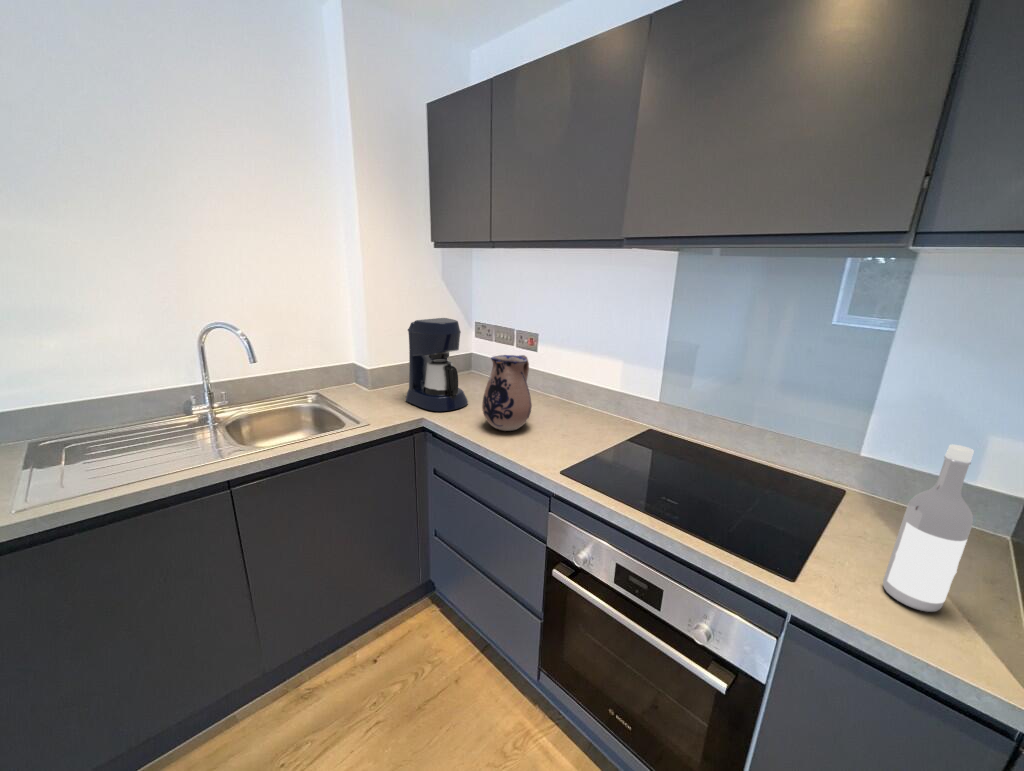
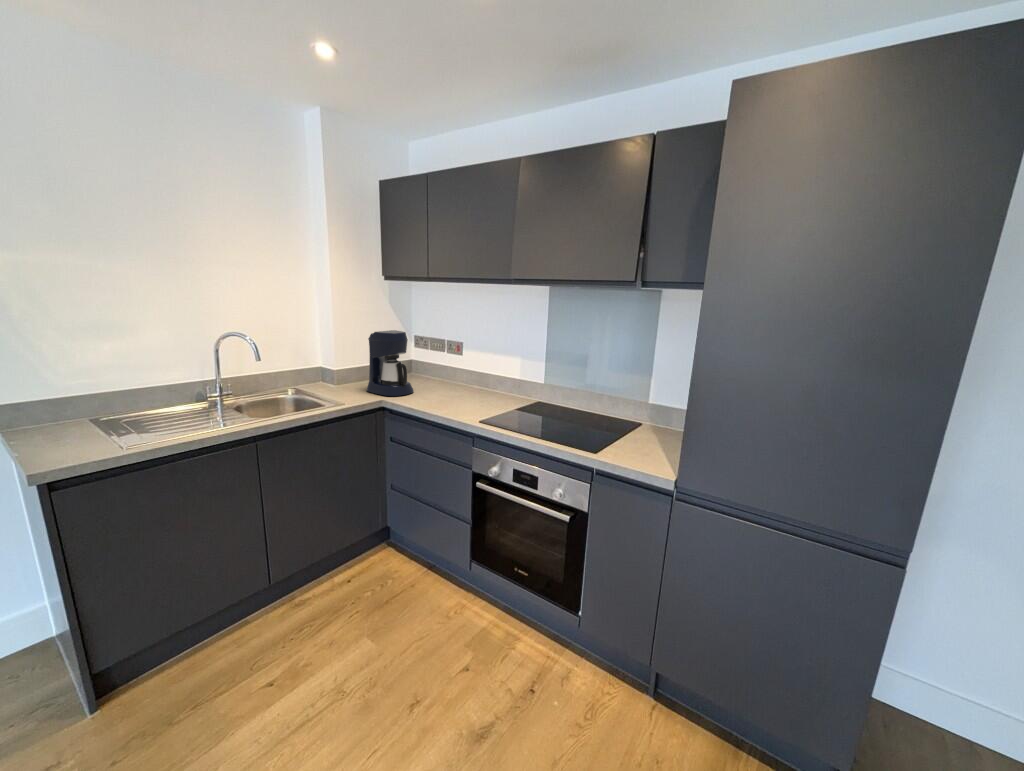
ceramic pitcher: present [482,355,532,431] -> none [426,354,460,404]
wine bottle: present [883,445,974,612] -> none [637,378,664,459]

